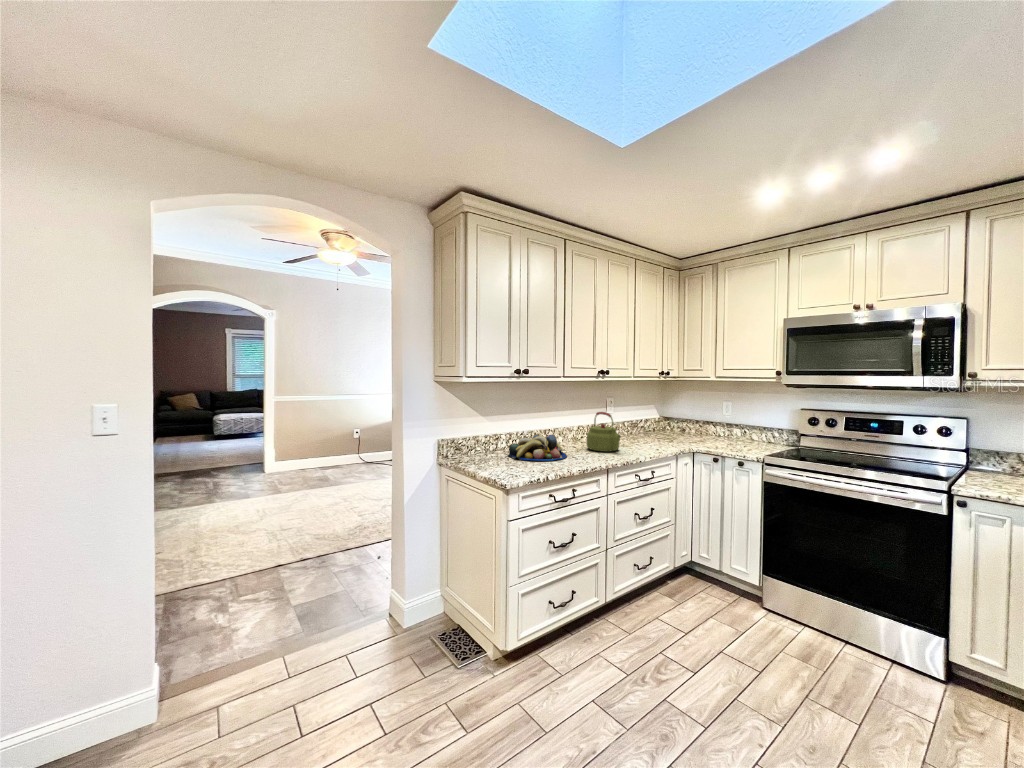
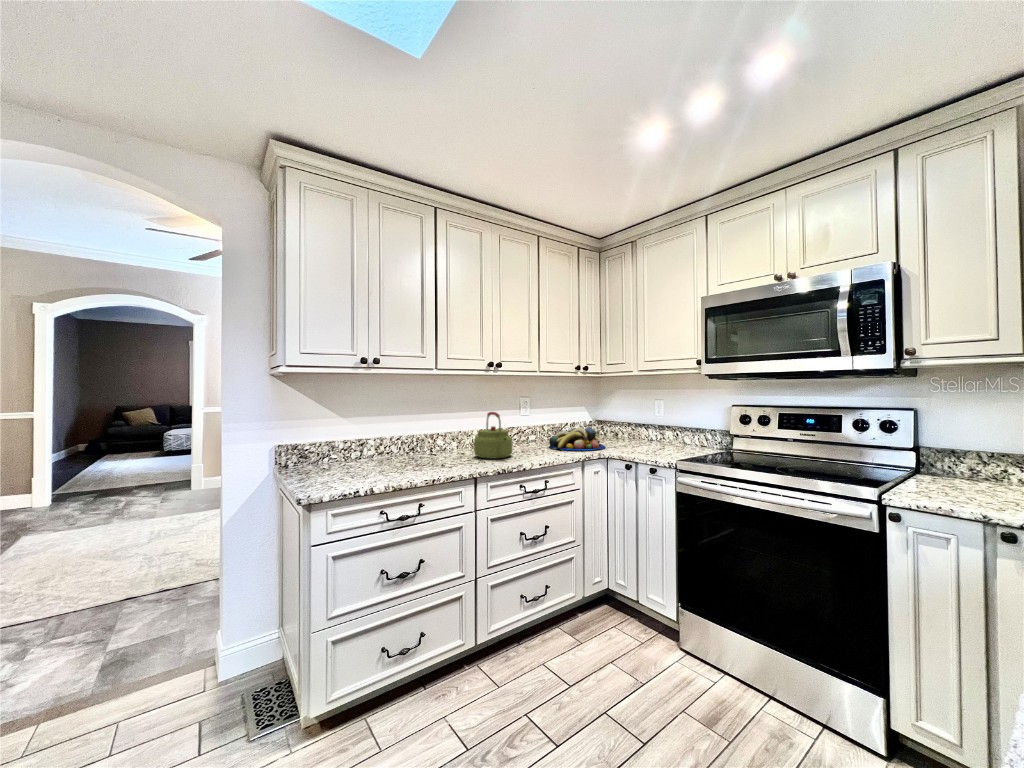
fruit bowl: present [508,435,567,461] -> present [549,427,605,451]

